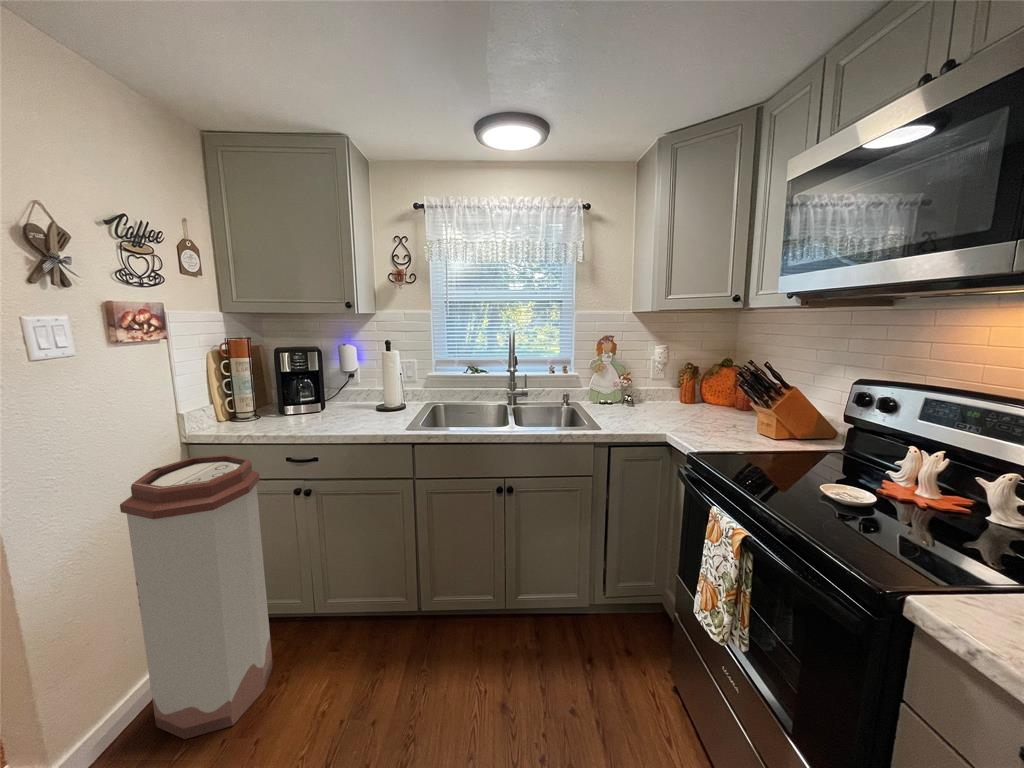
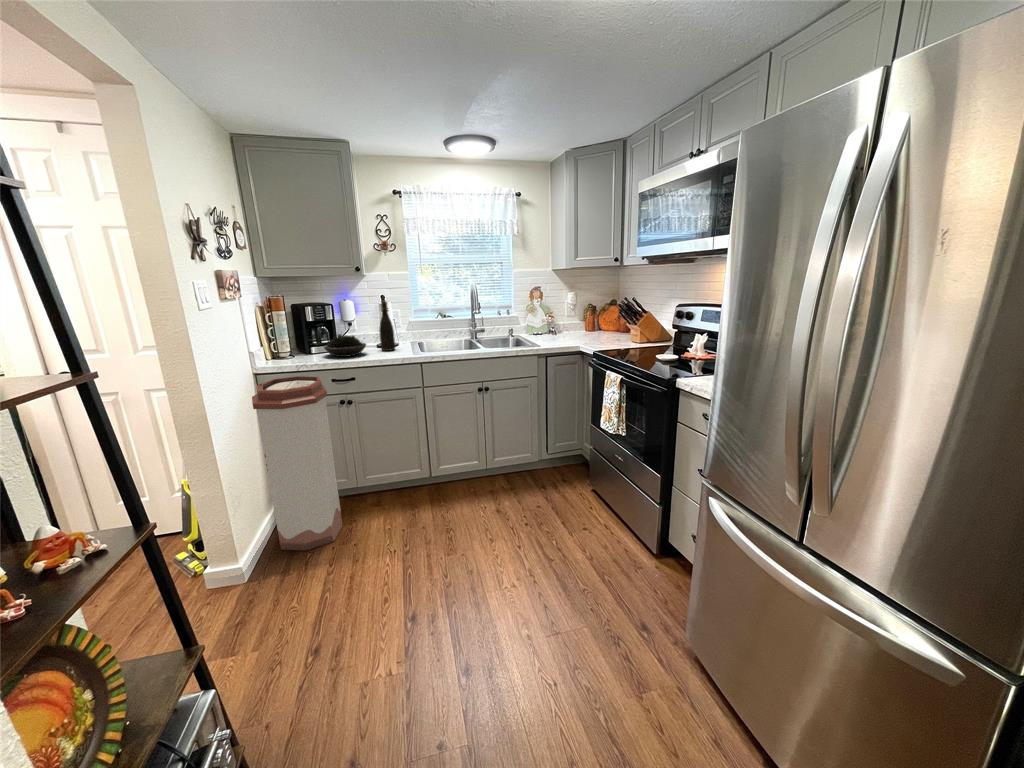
bottle: none [372,349,393,419] -> present [379,301,395,351]
succulent plant: none [286,393,348,426] -> present [324,334,366,357]

